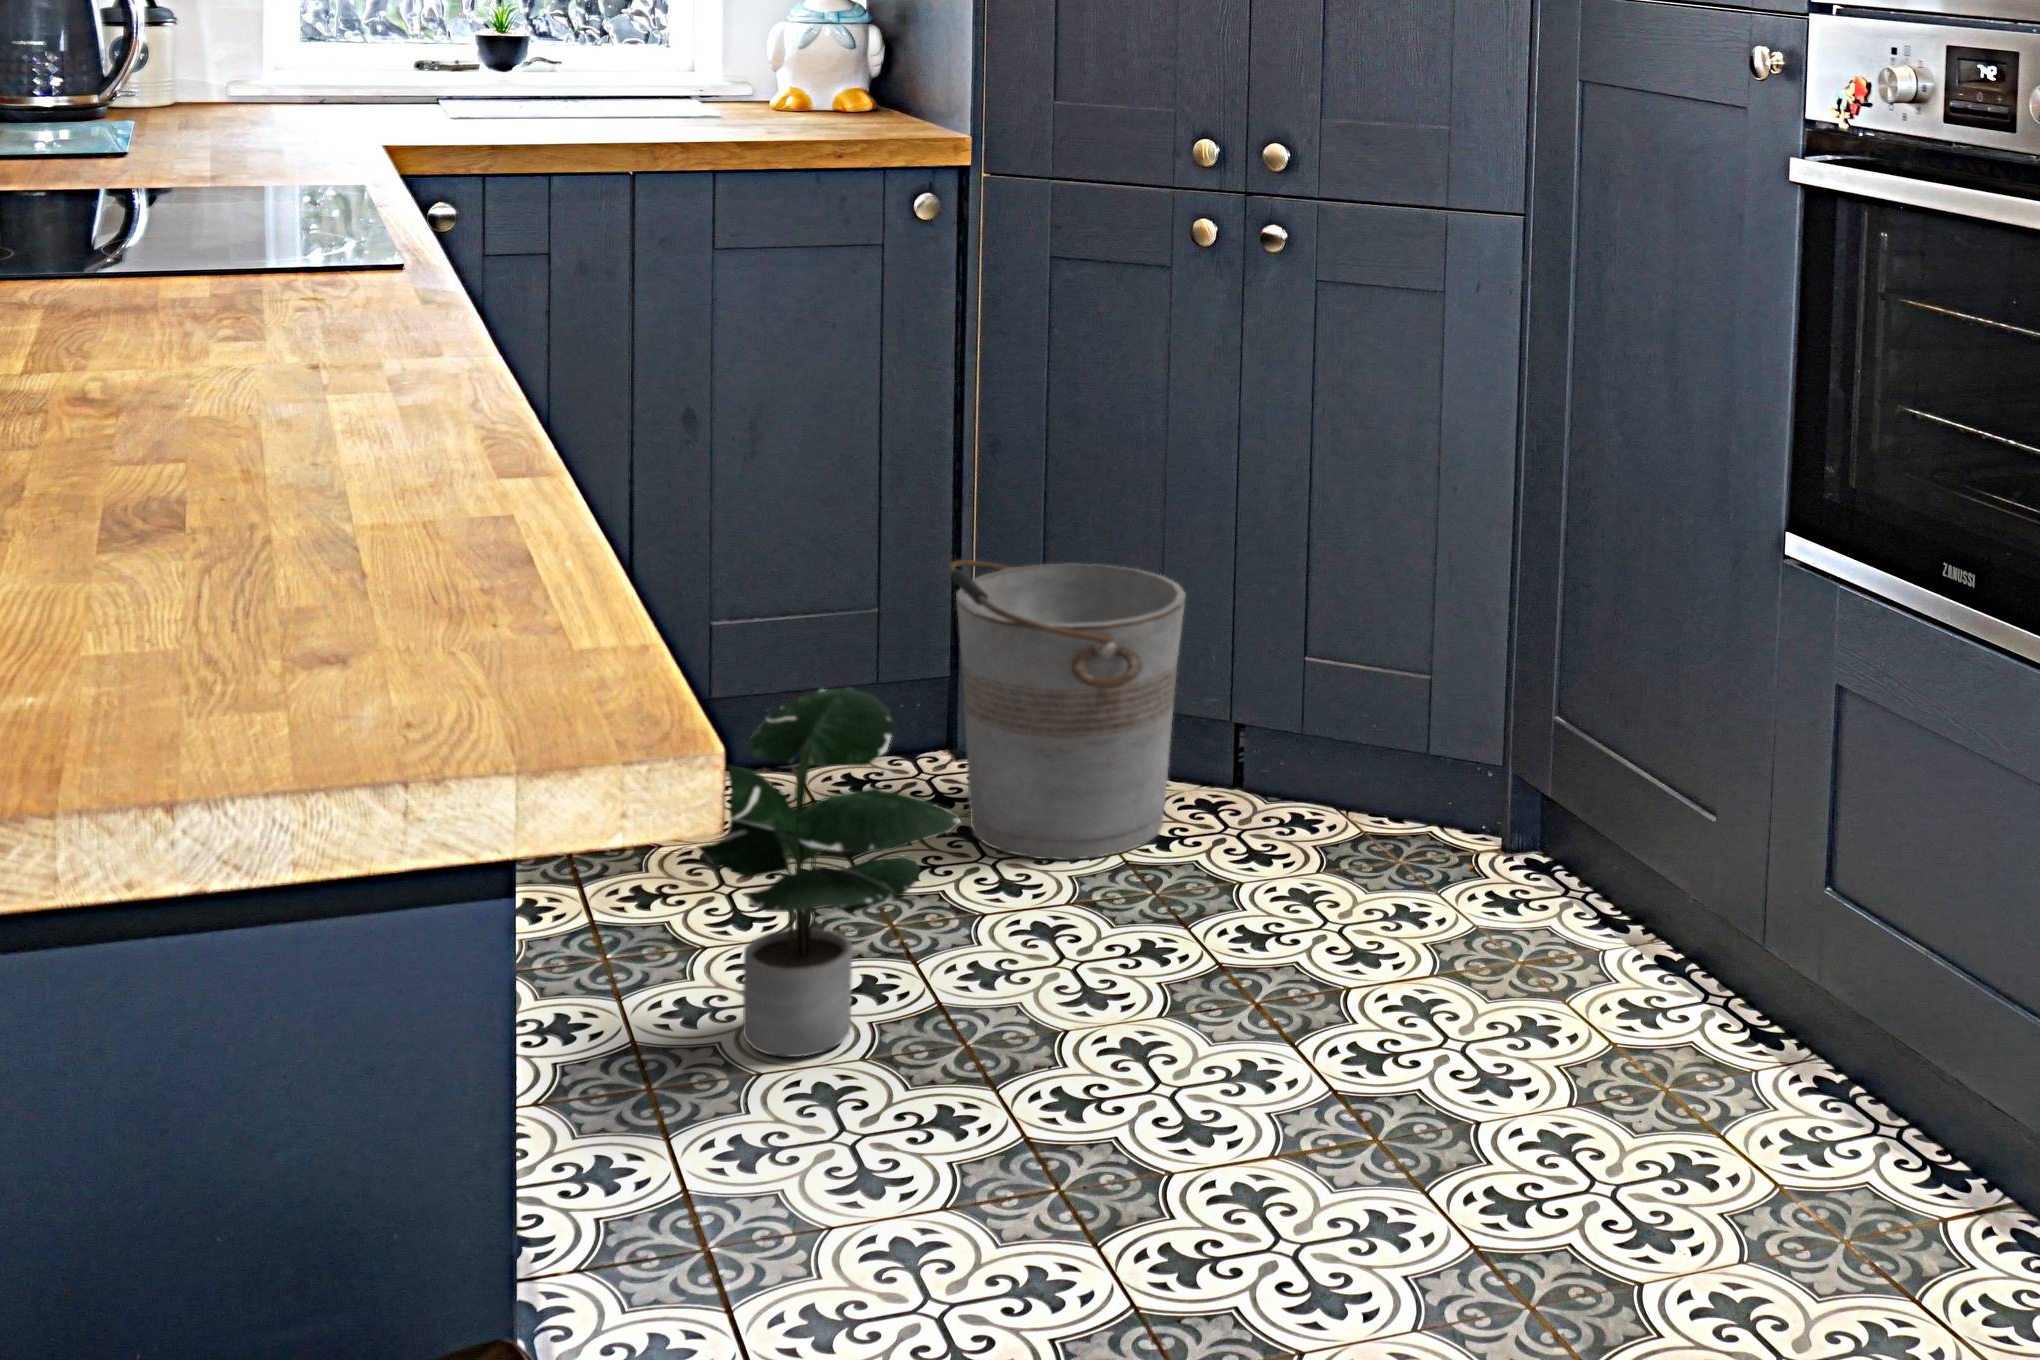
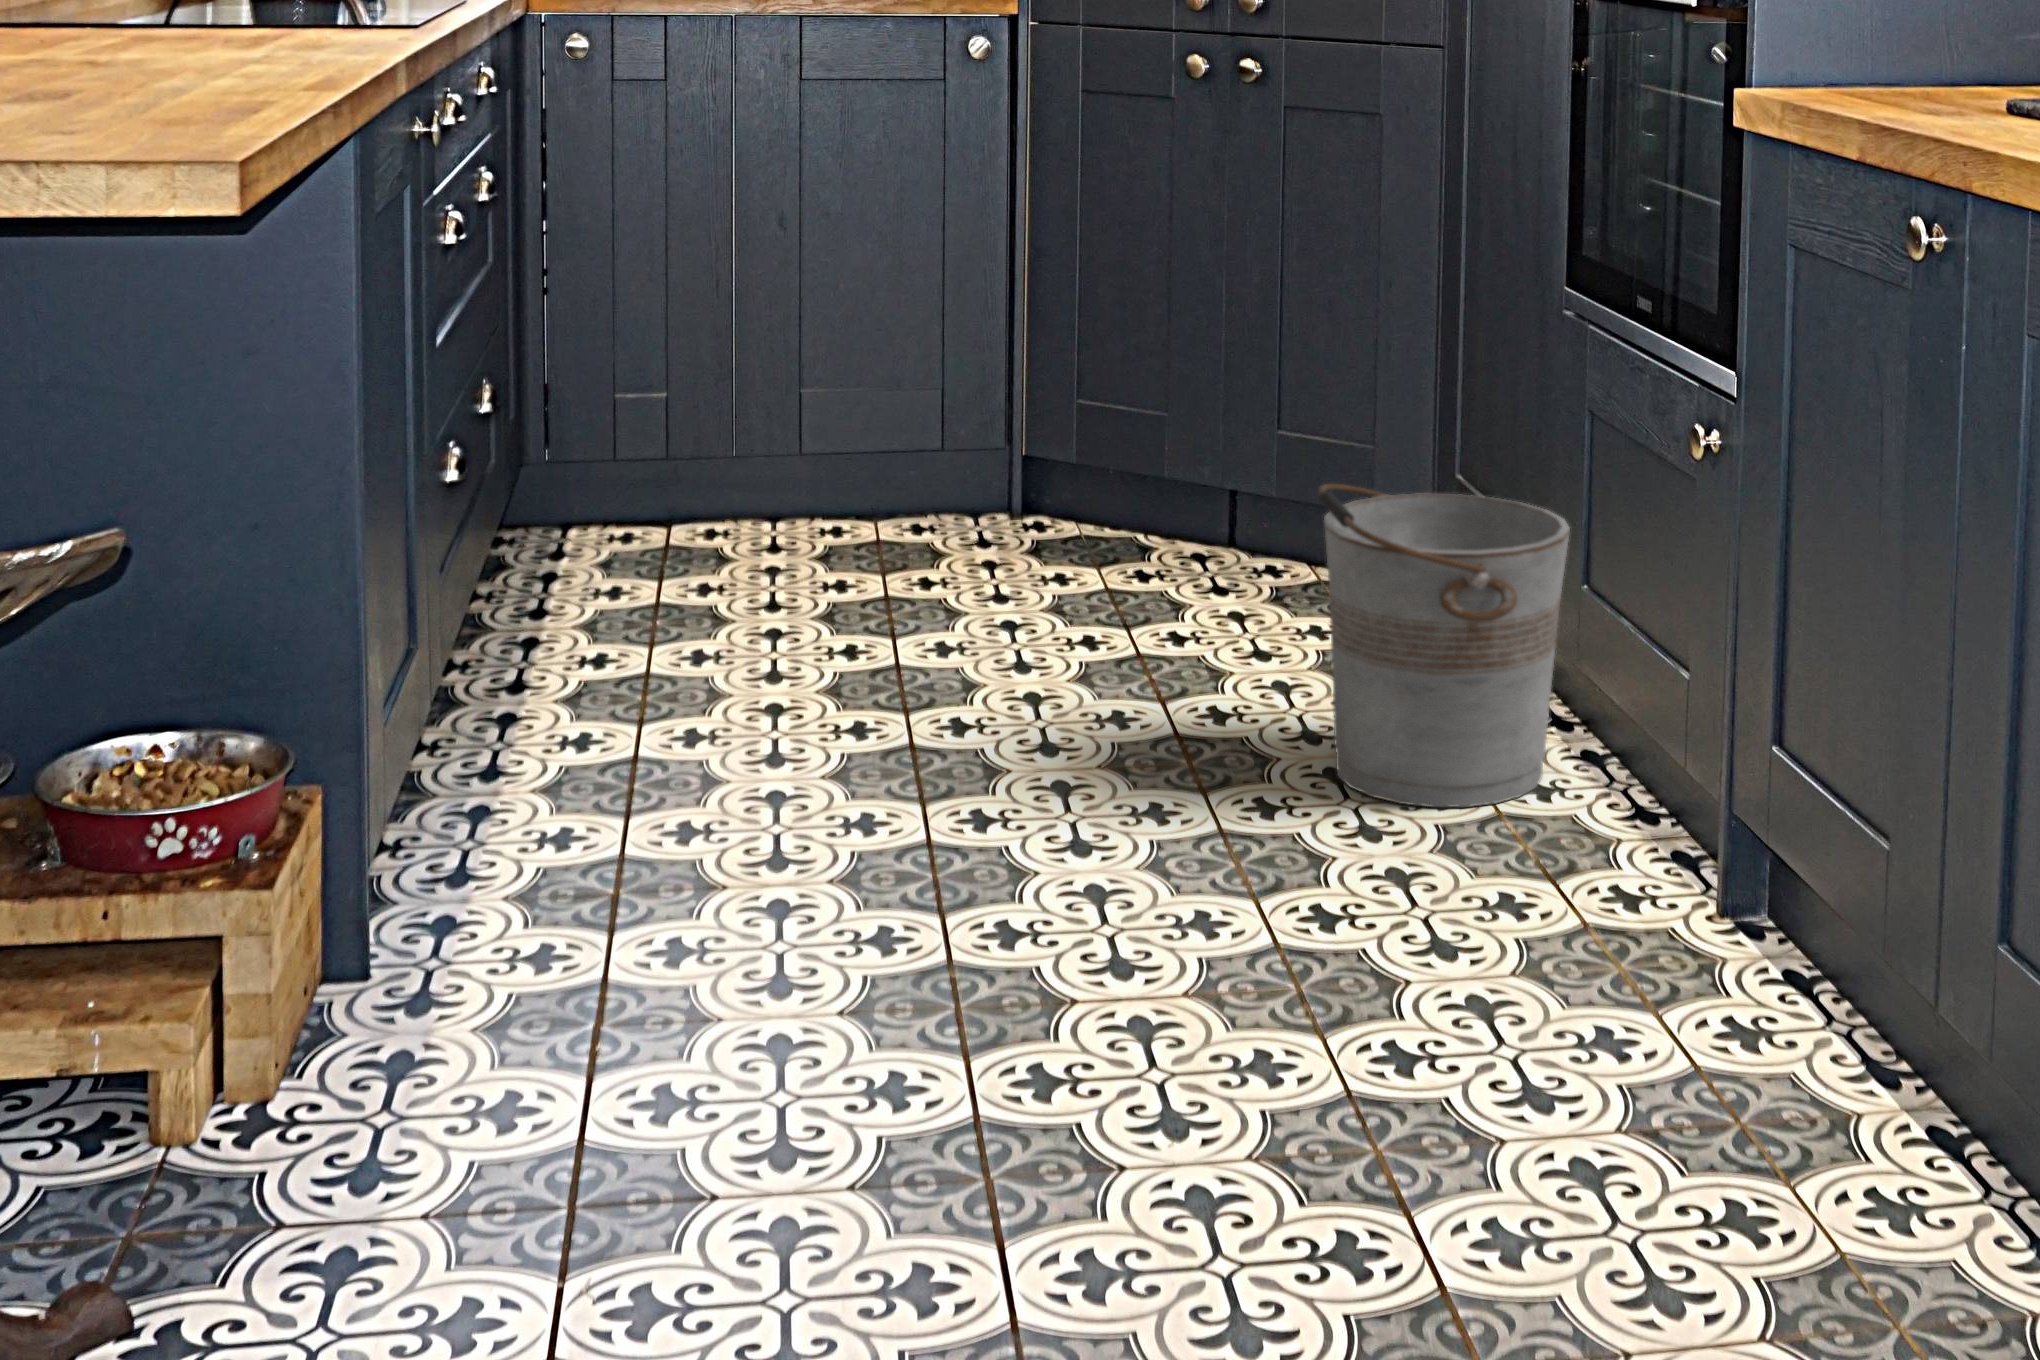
potted plant: present [697,688,960,1057] -> none [965,597,1295,987]

